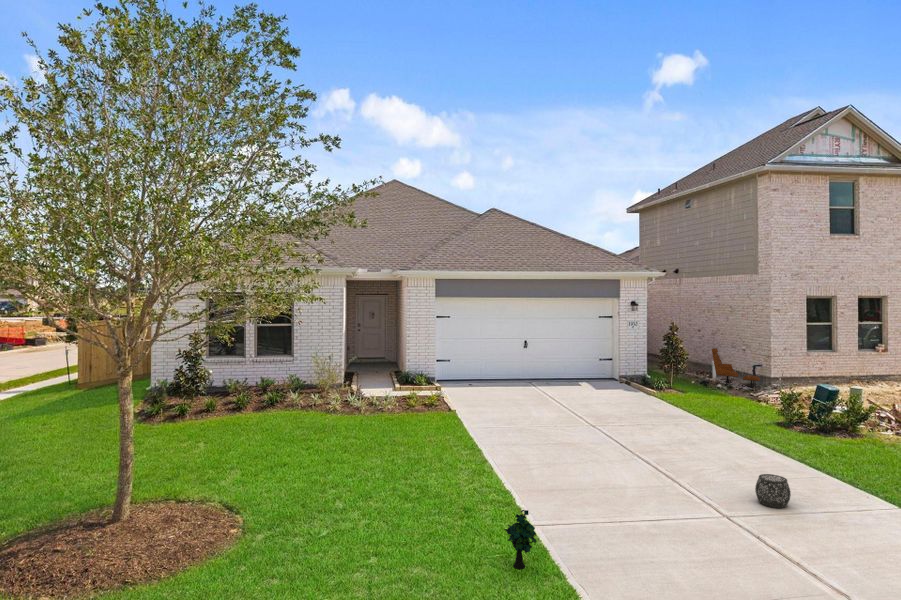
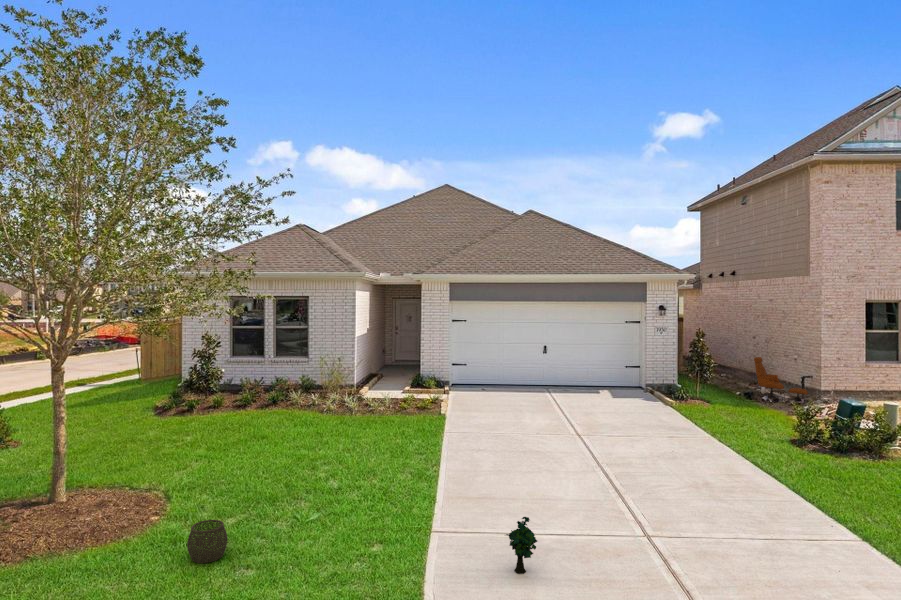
woven basket: present [755,474,791,508] -> present [187,520,228,563]
decorative plant: present [504,510,536,569] -> present [506,517,537,574]

